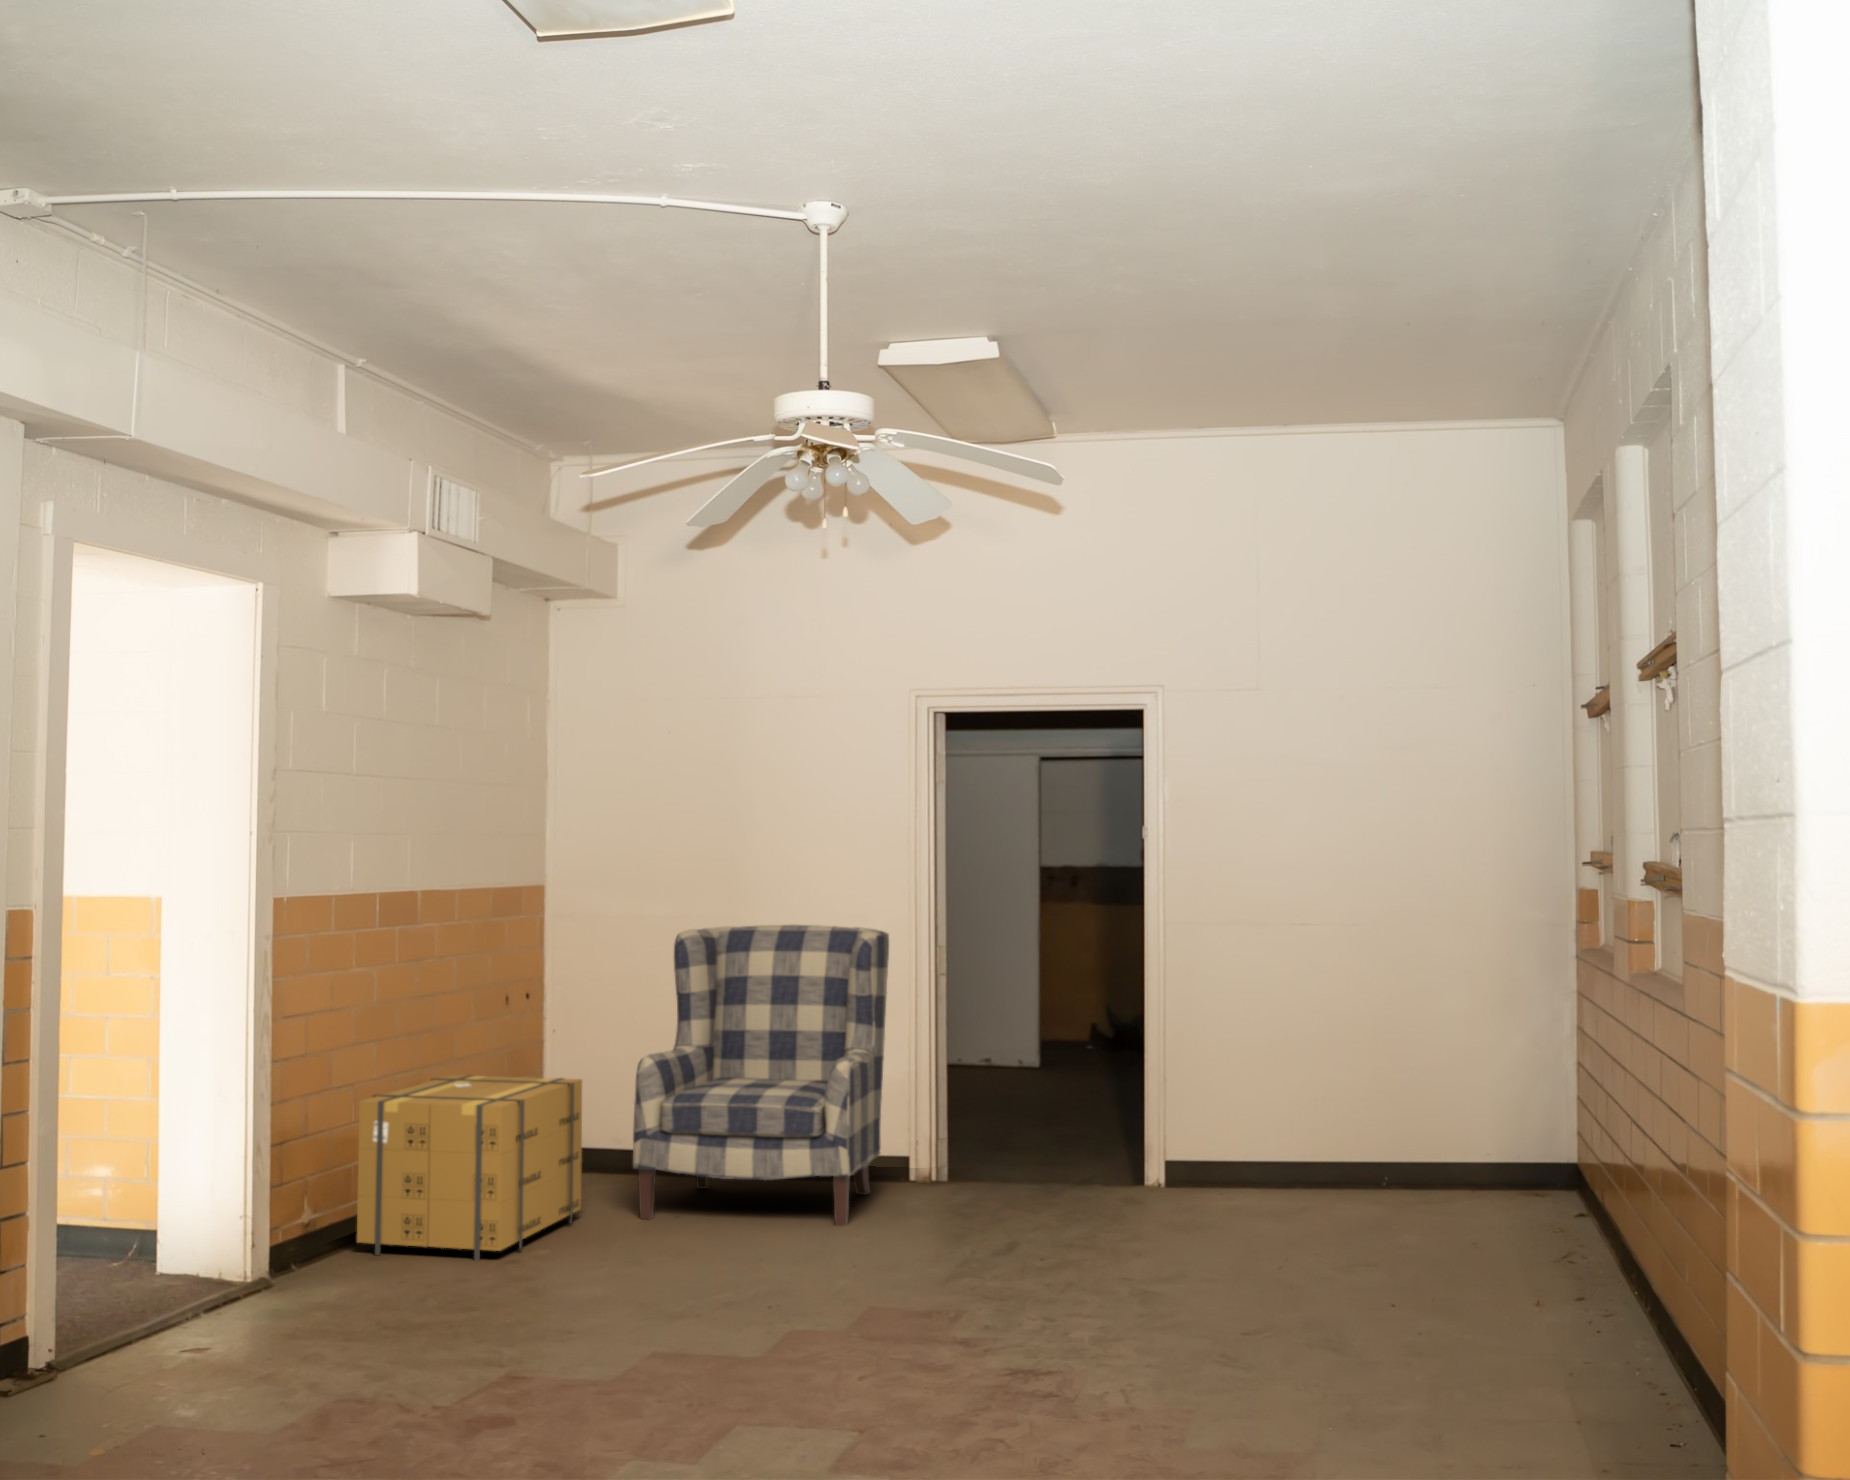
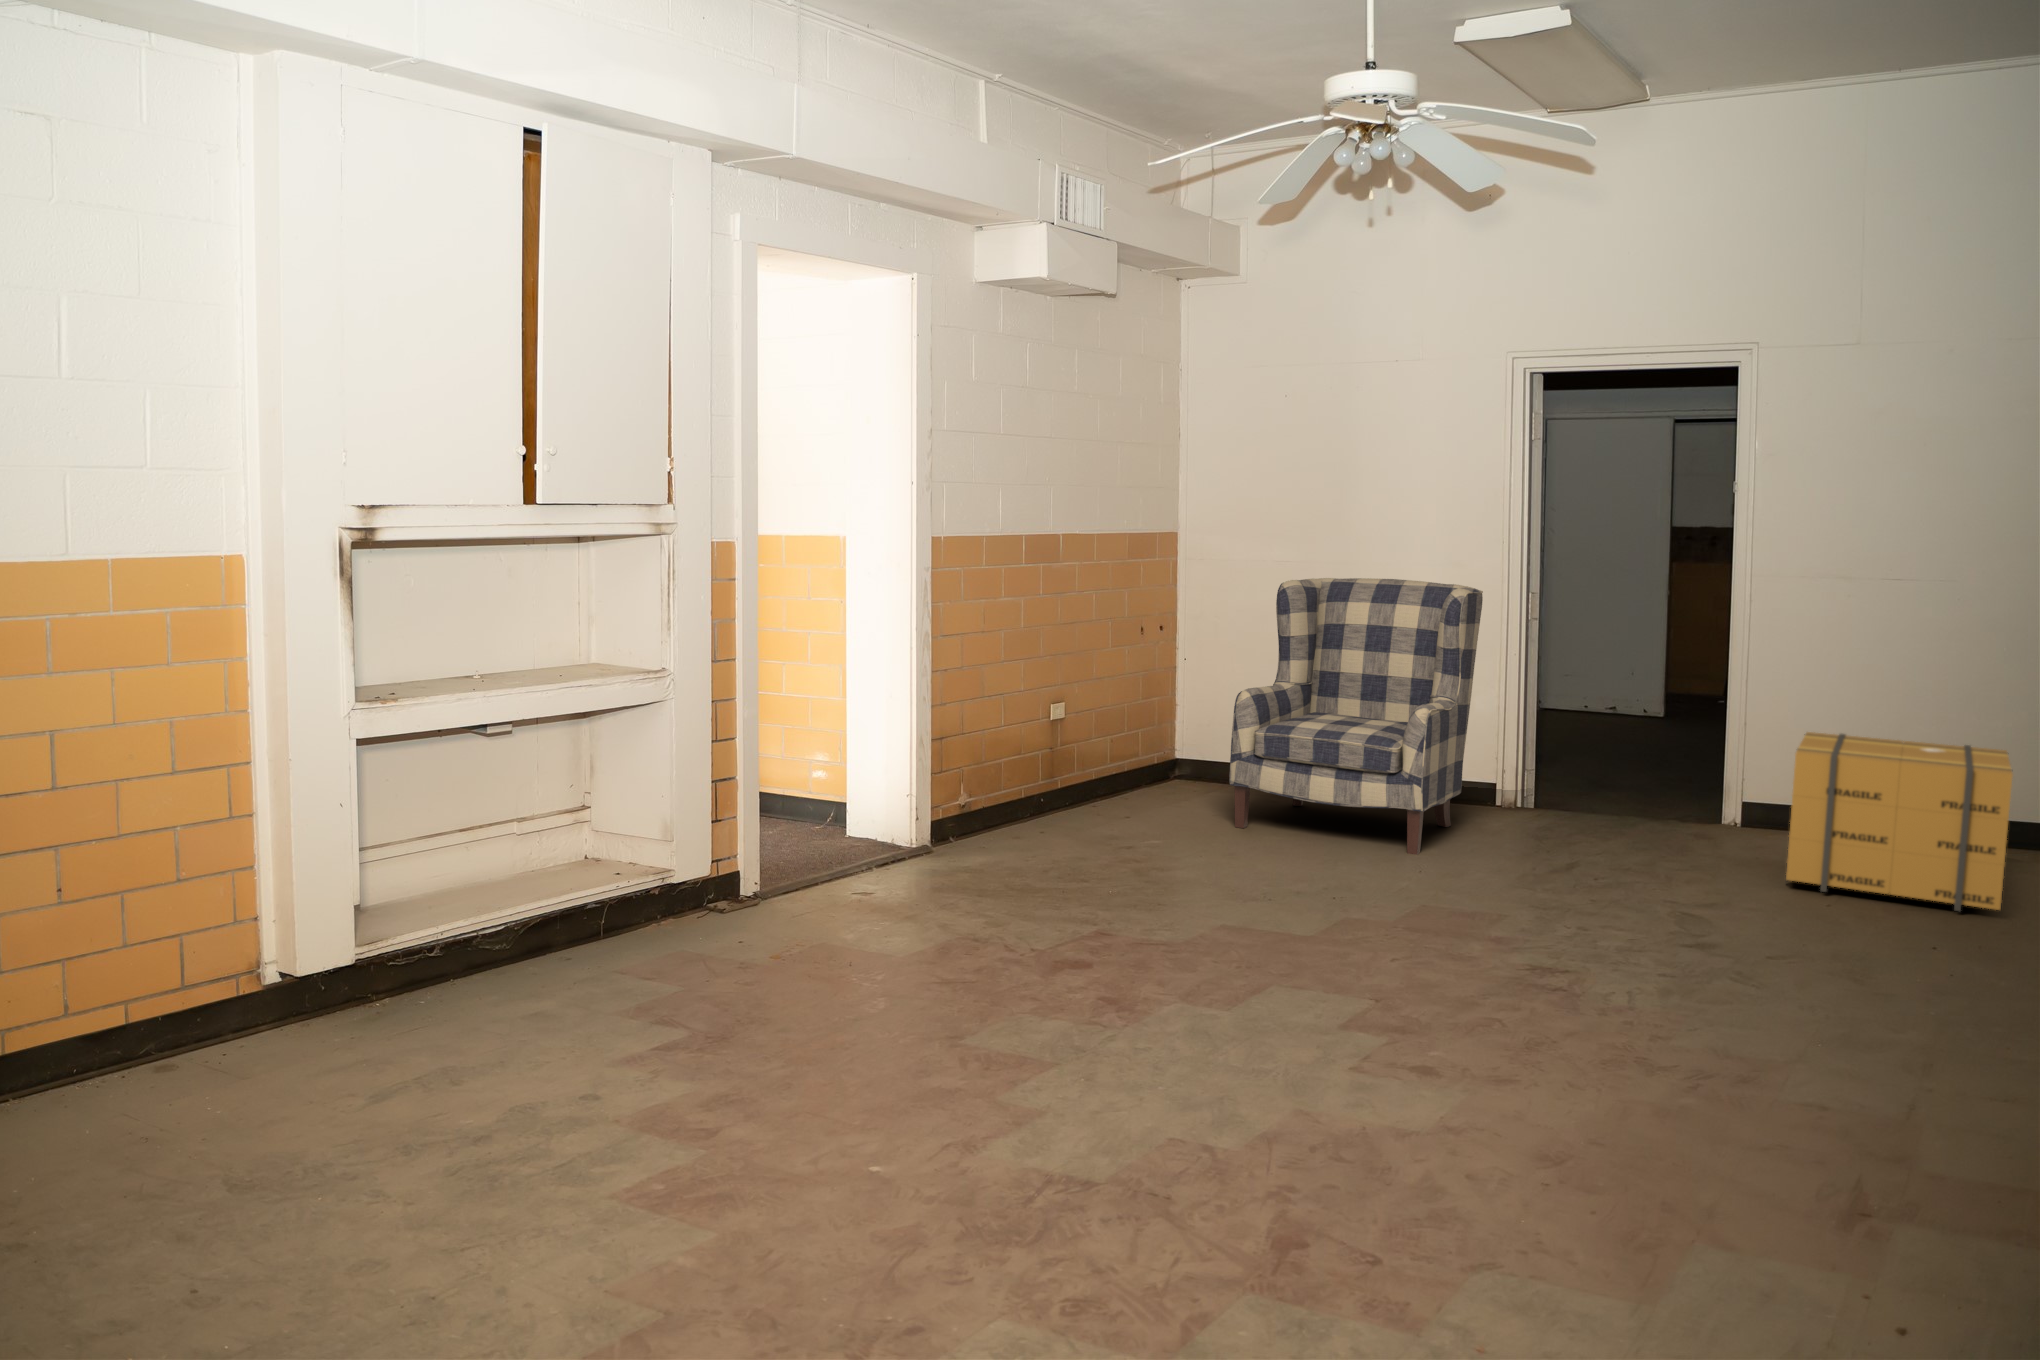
cardboard box: present [357,1075,582,1261] -> present [1786,732,2013,911]

